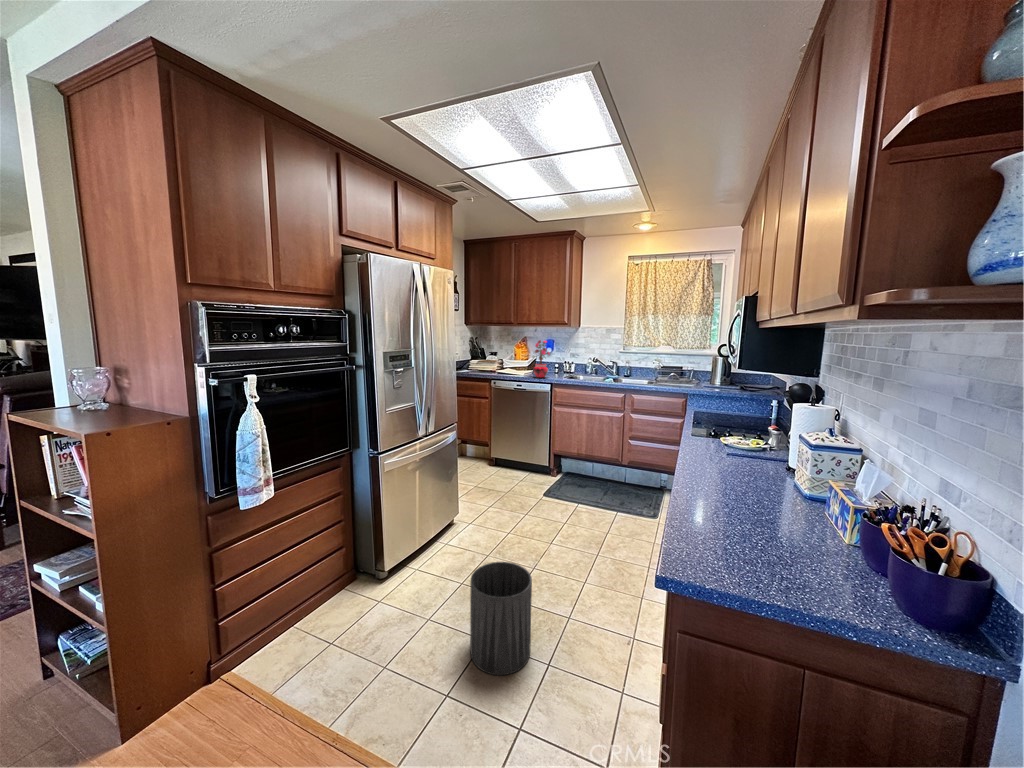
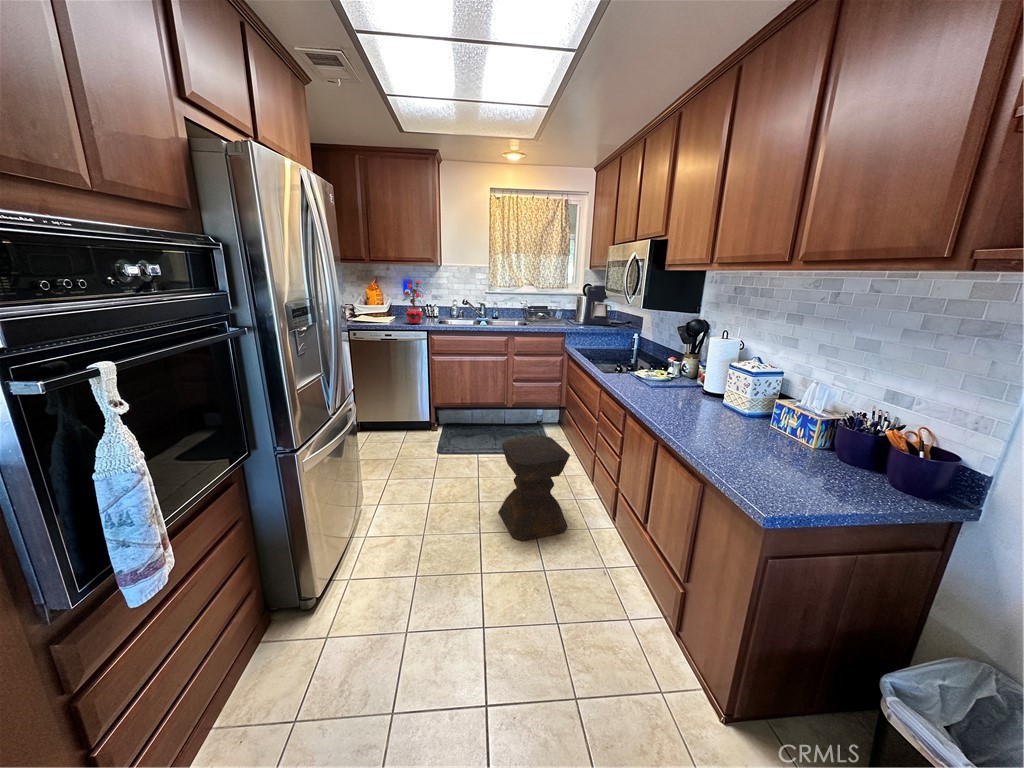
coffee maker: none [718,345,755,389] -> present [583,285,611,325]
stool: none [557,487,621,594] -> present [498,435,570,541]
trash can: present [470,562,532,675] -> none [475,536,543,658]

